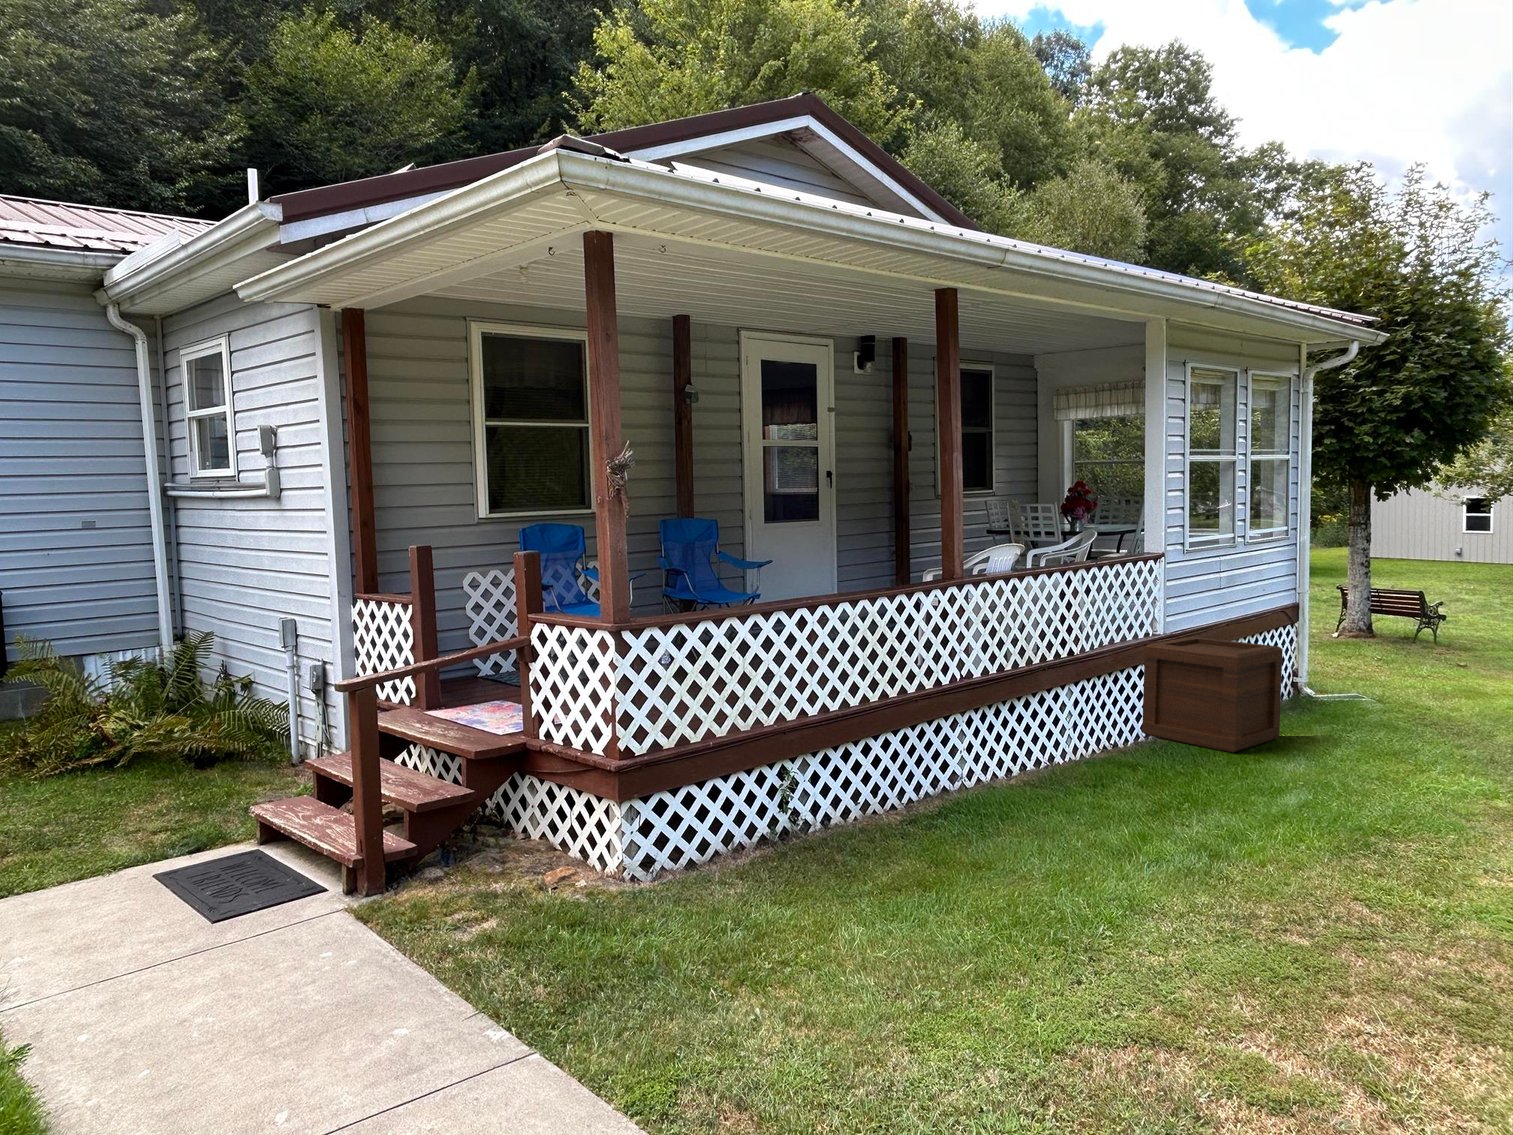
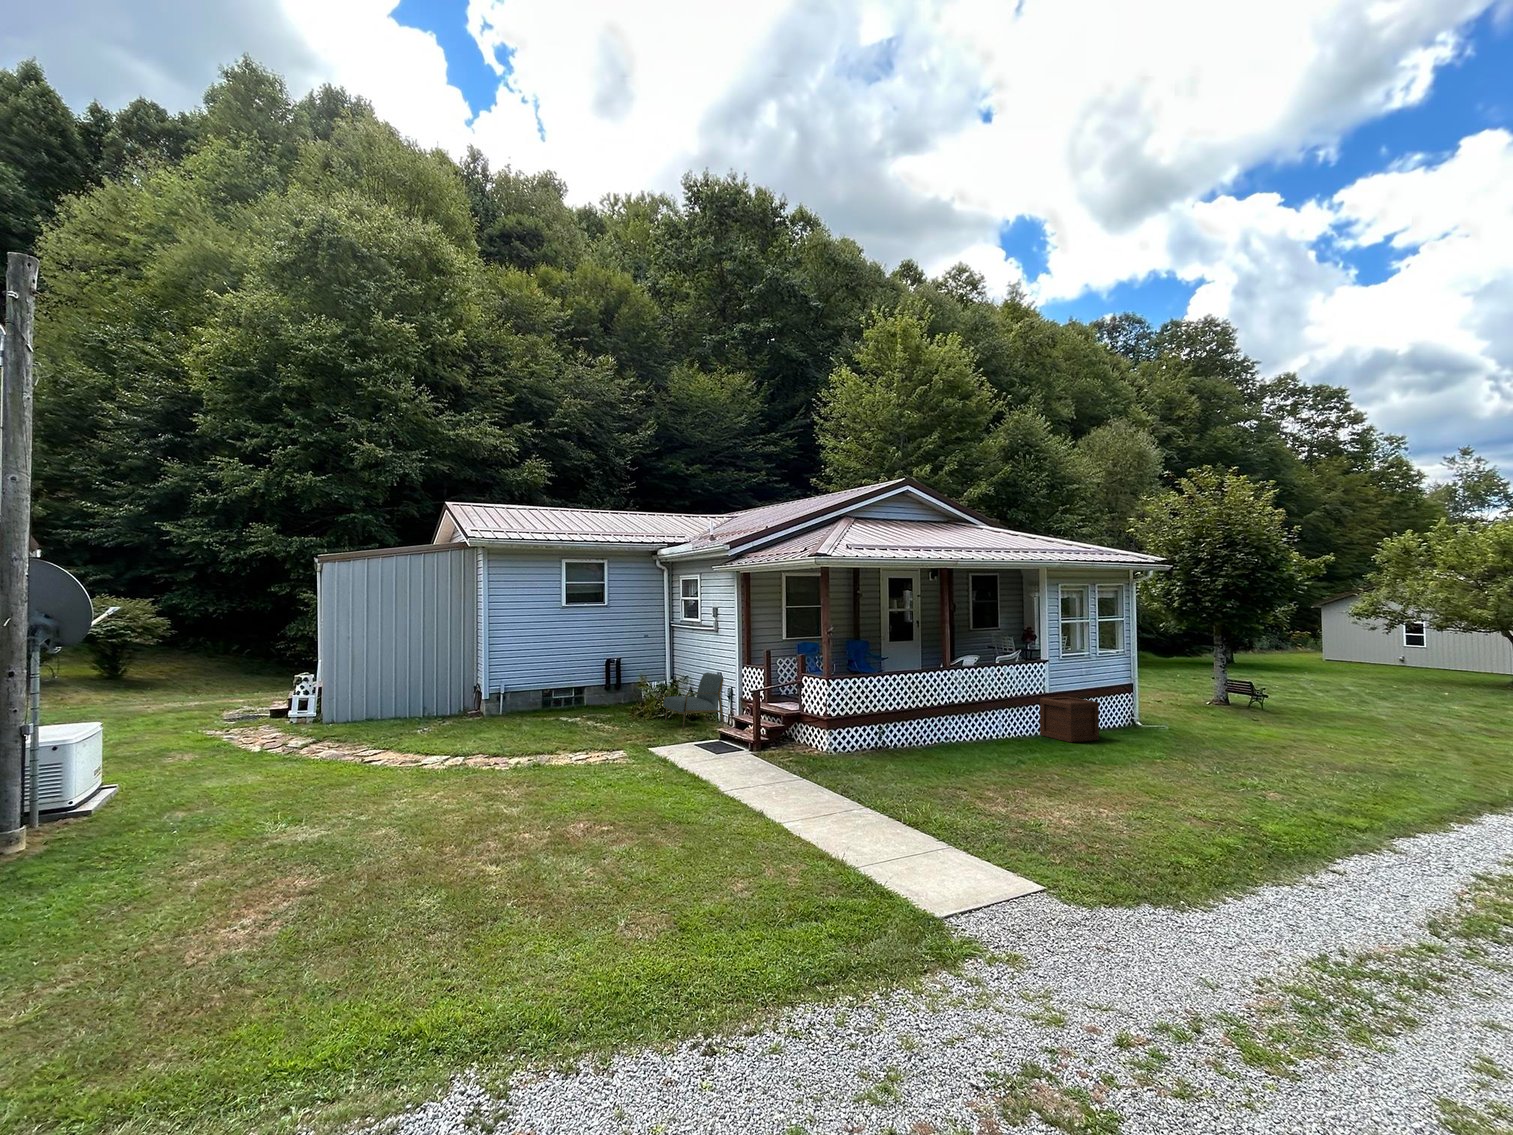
chair: none [97,620,304,807] -> present [663,673,724,729]

